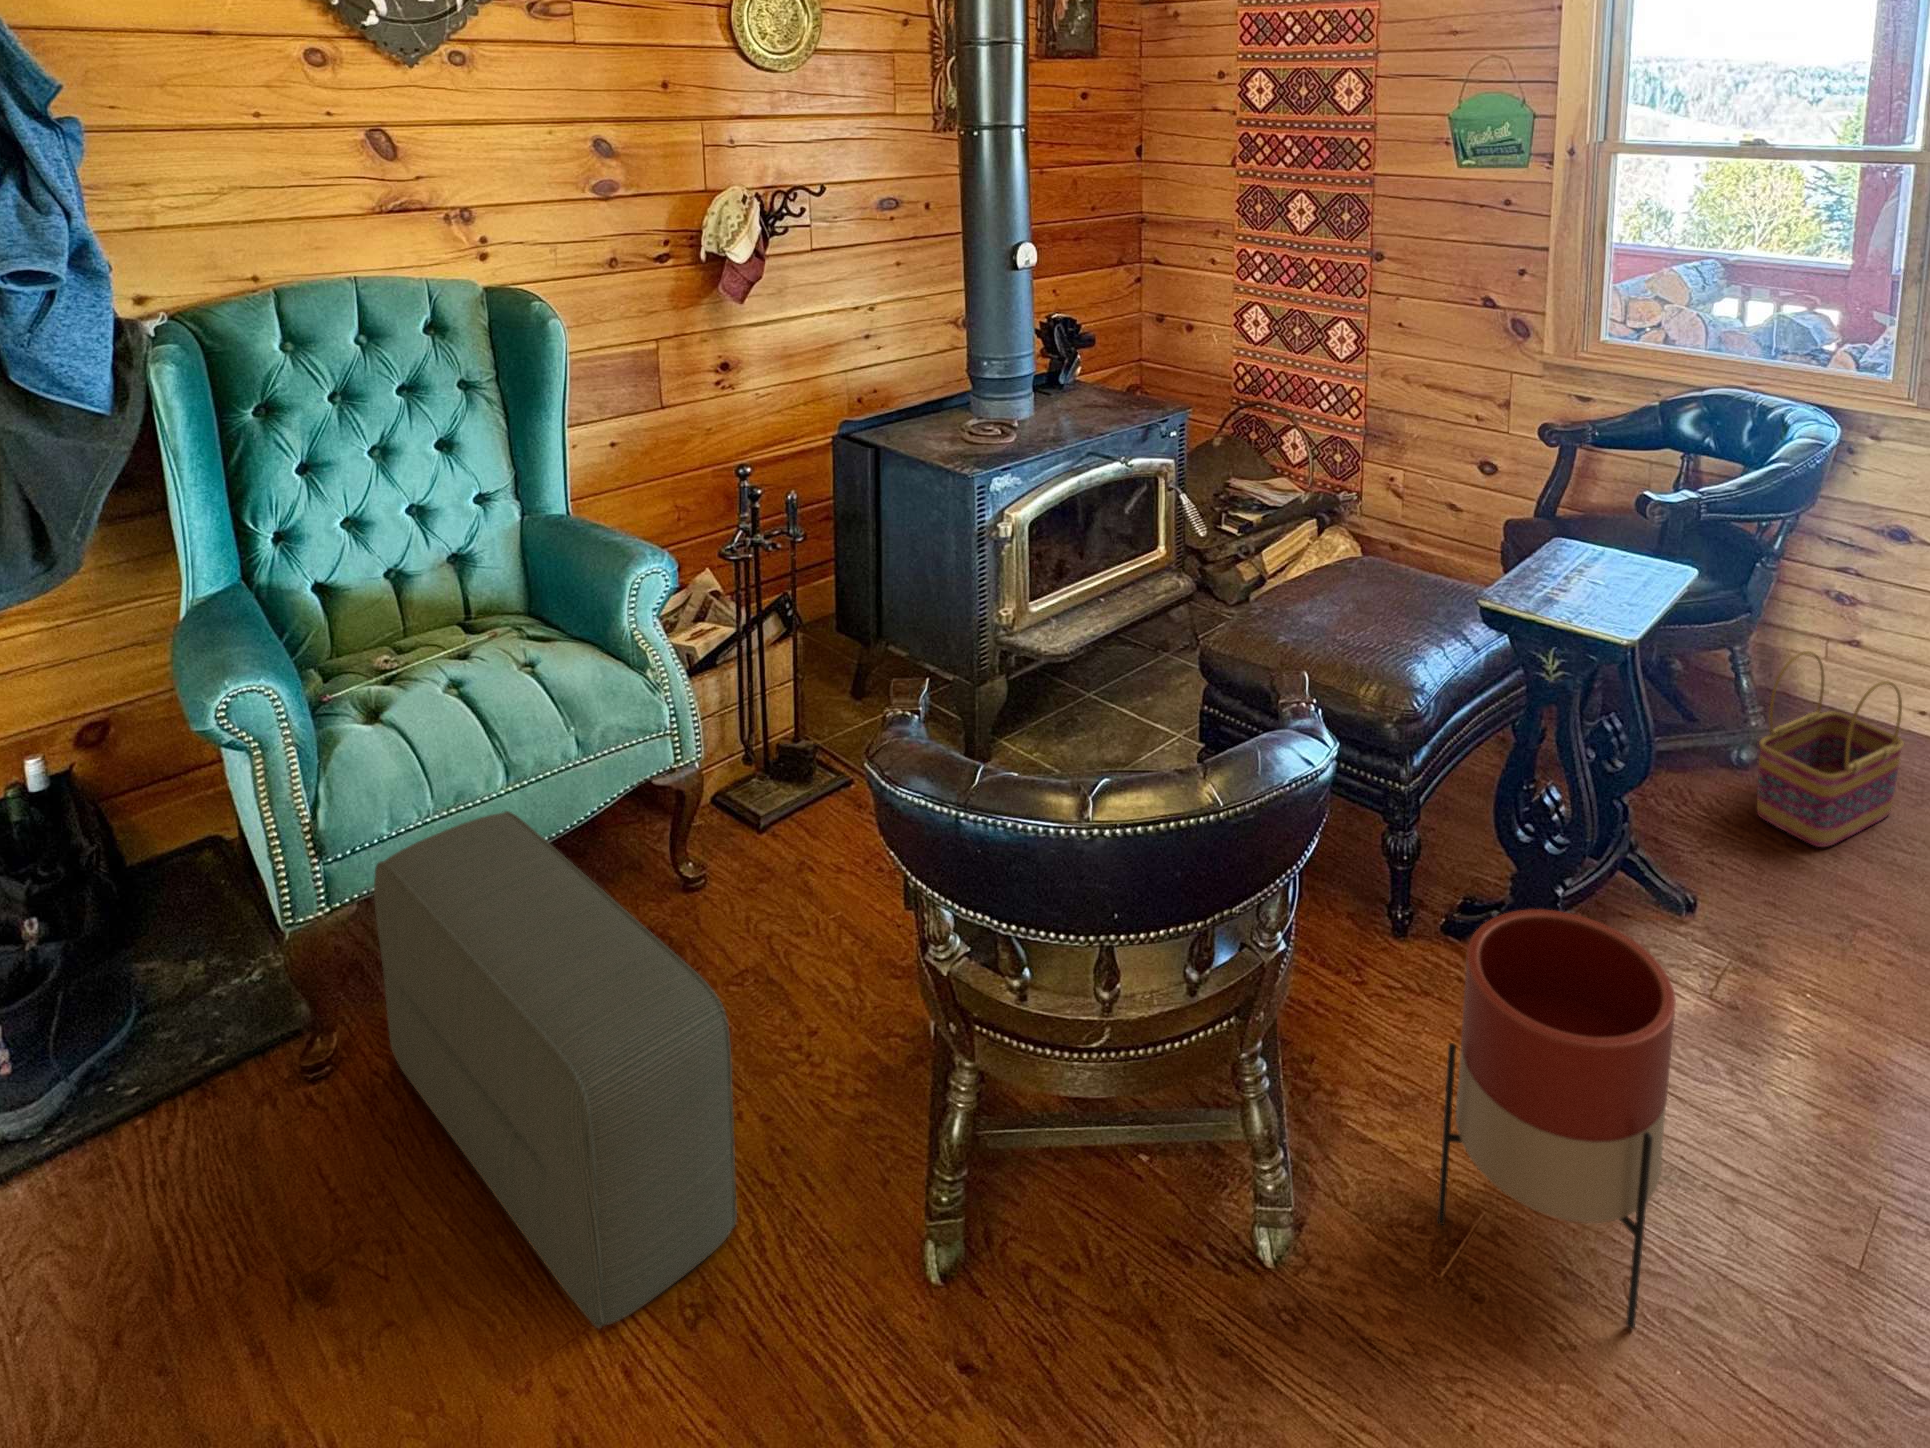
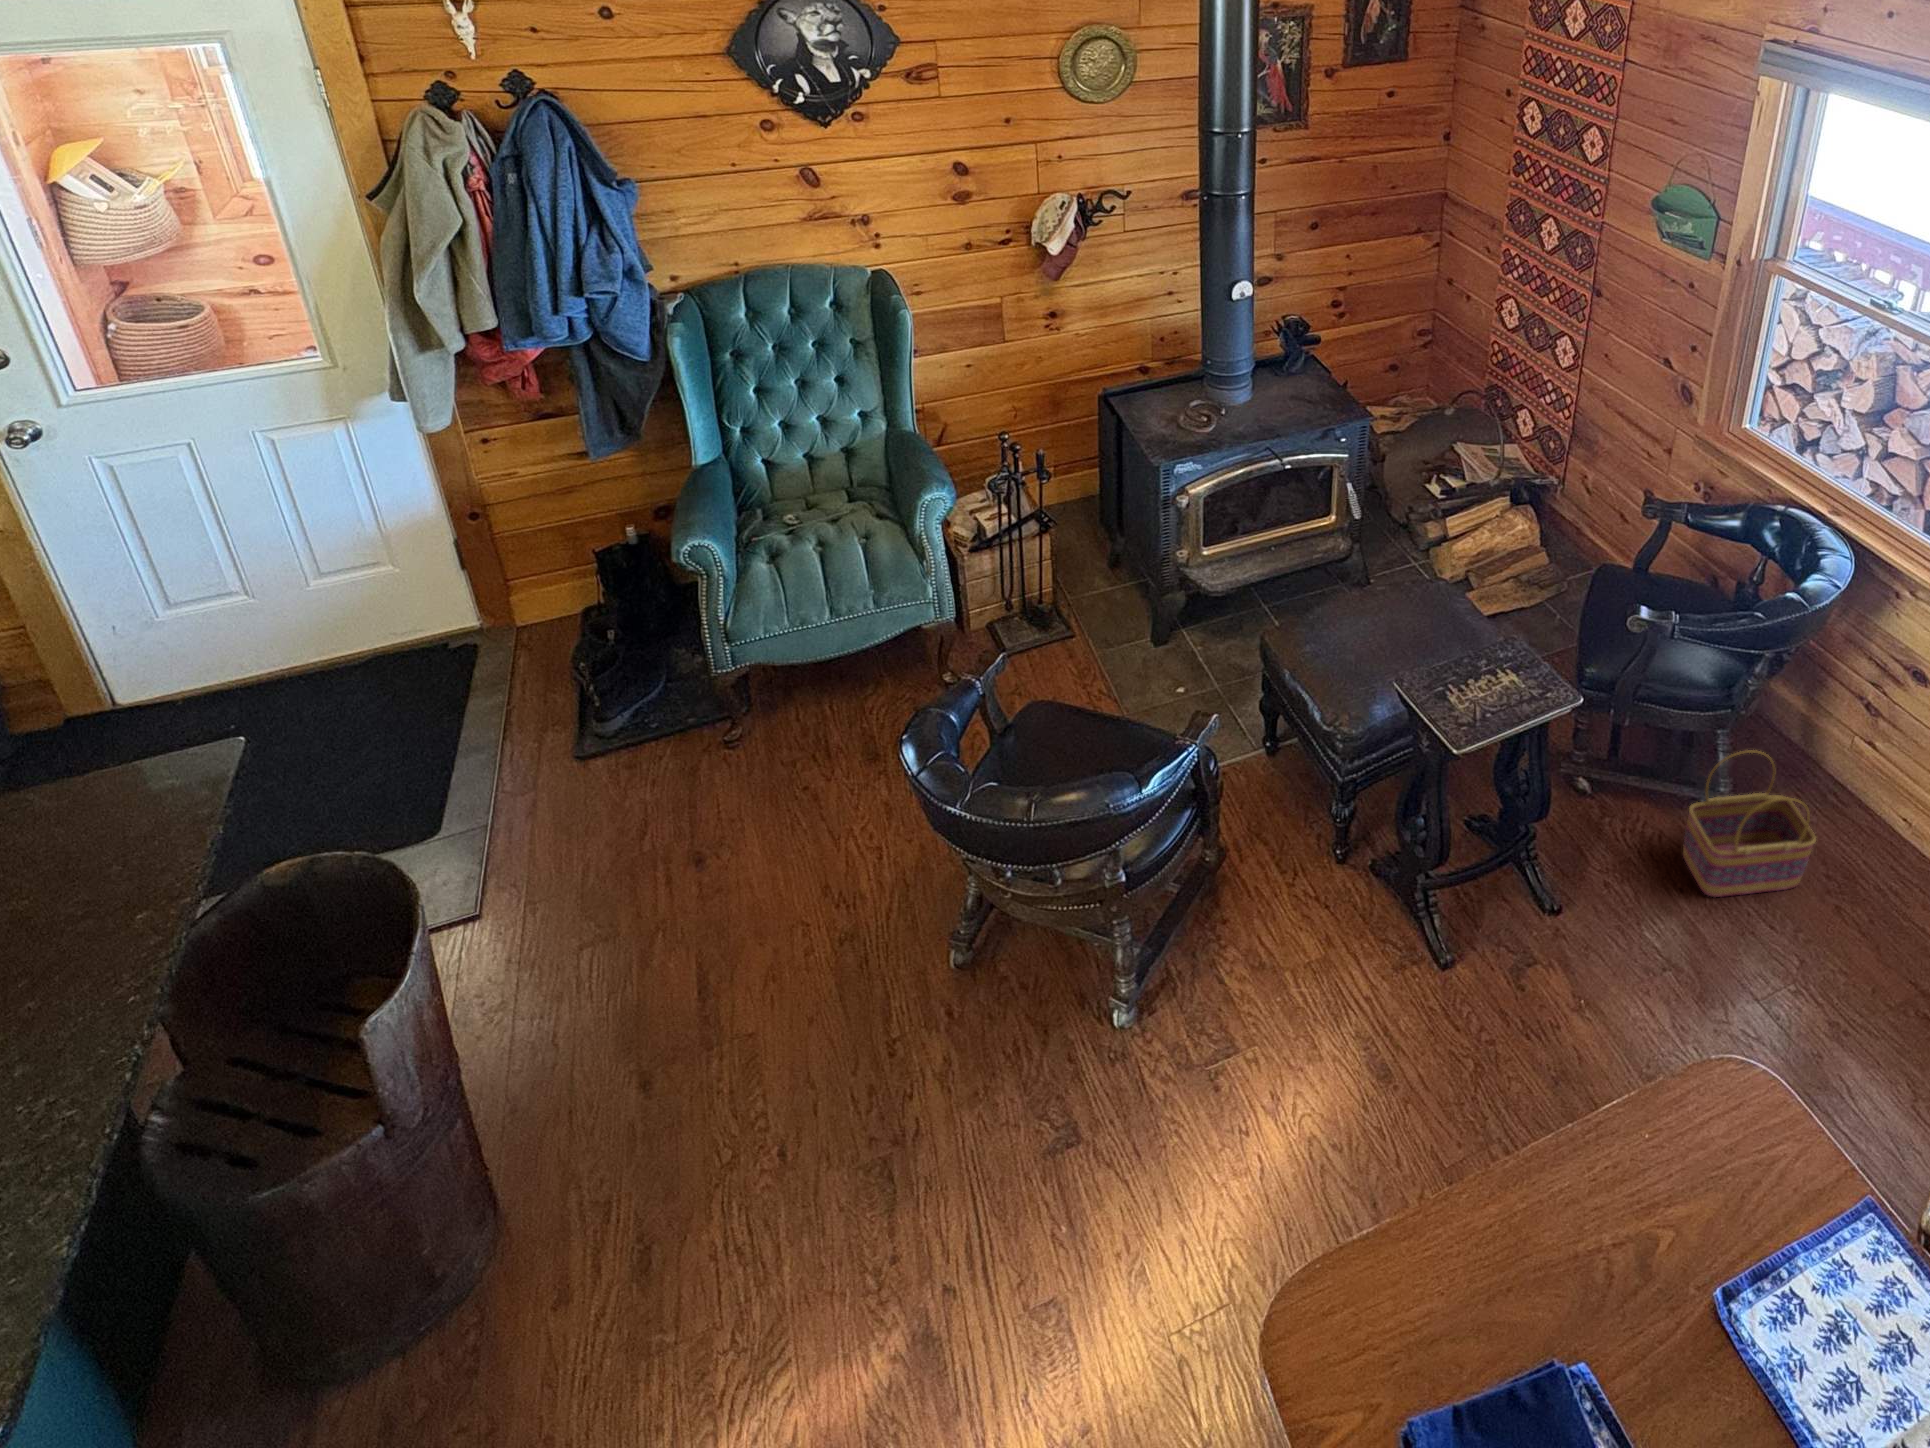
pouf: present [374,811,737,1328] -> none [749,635,879,930]
planter: present [1438,909,1676,1329] -> none [1226,895,1354,1140]

